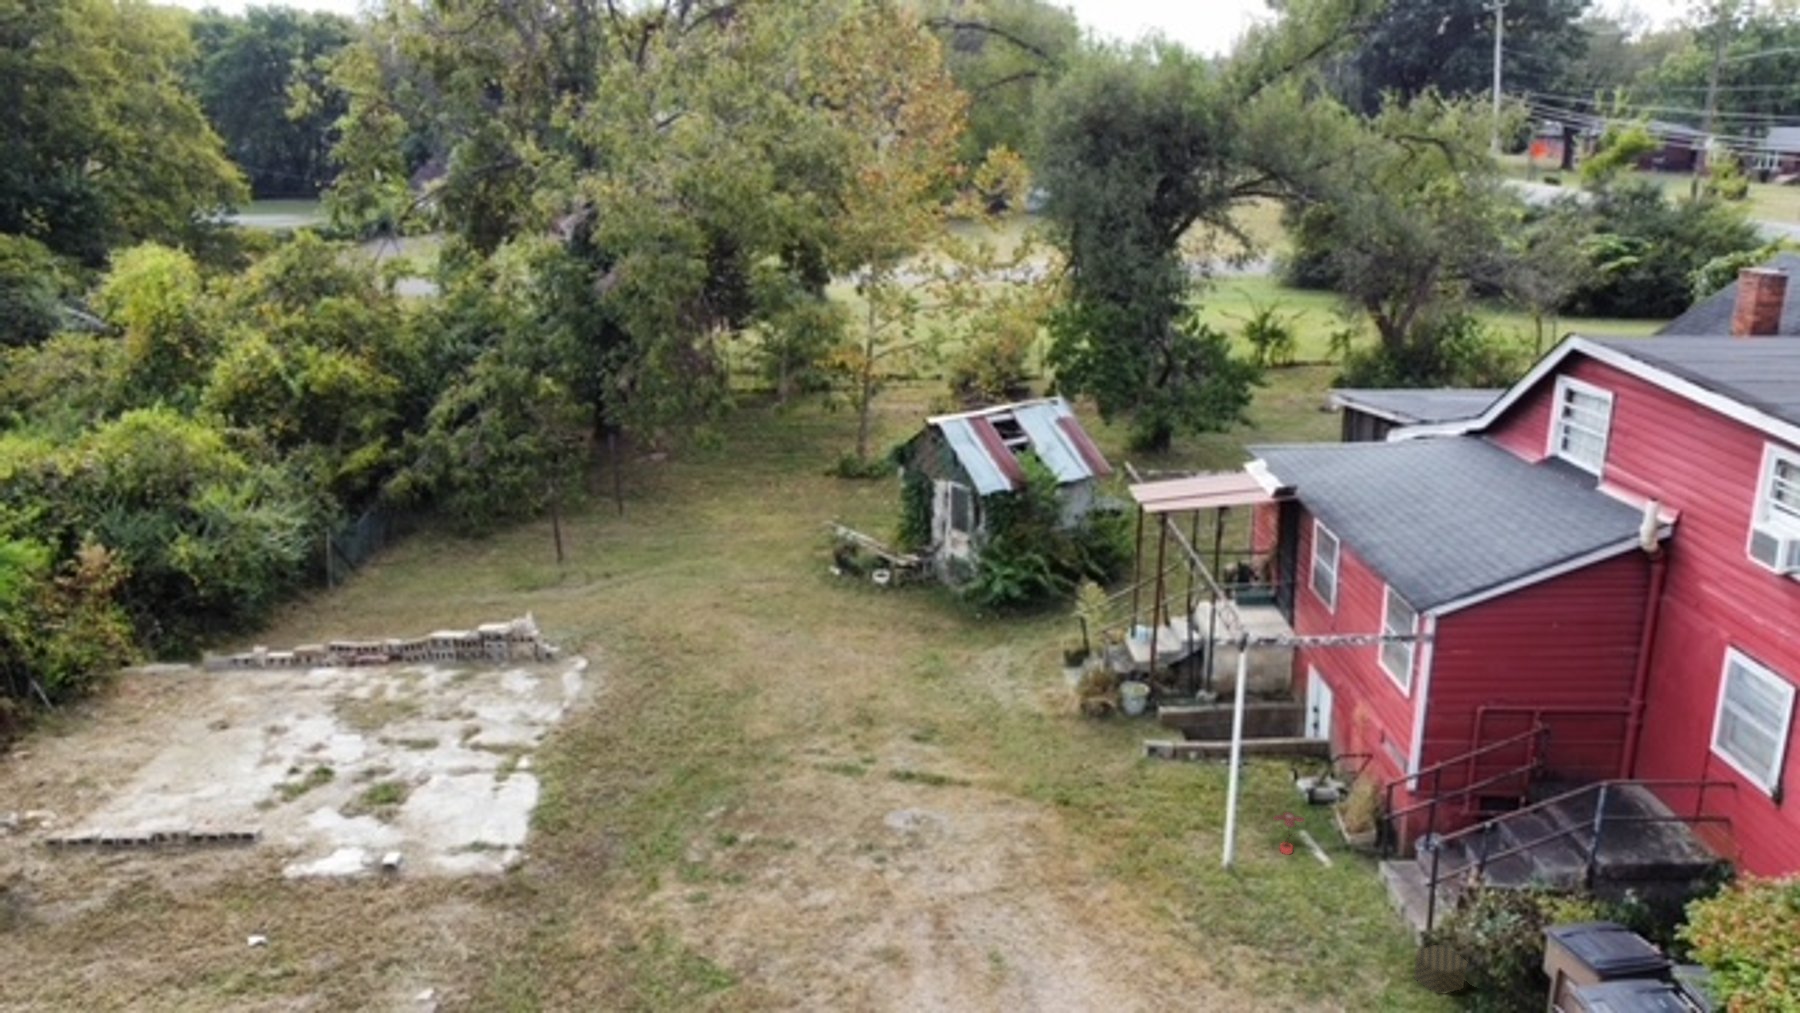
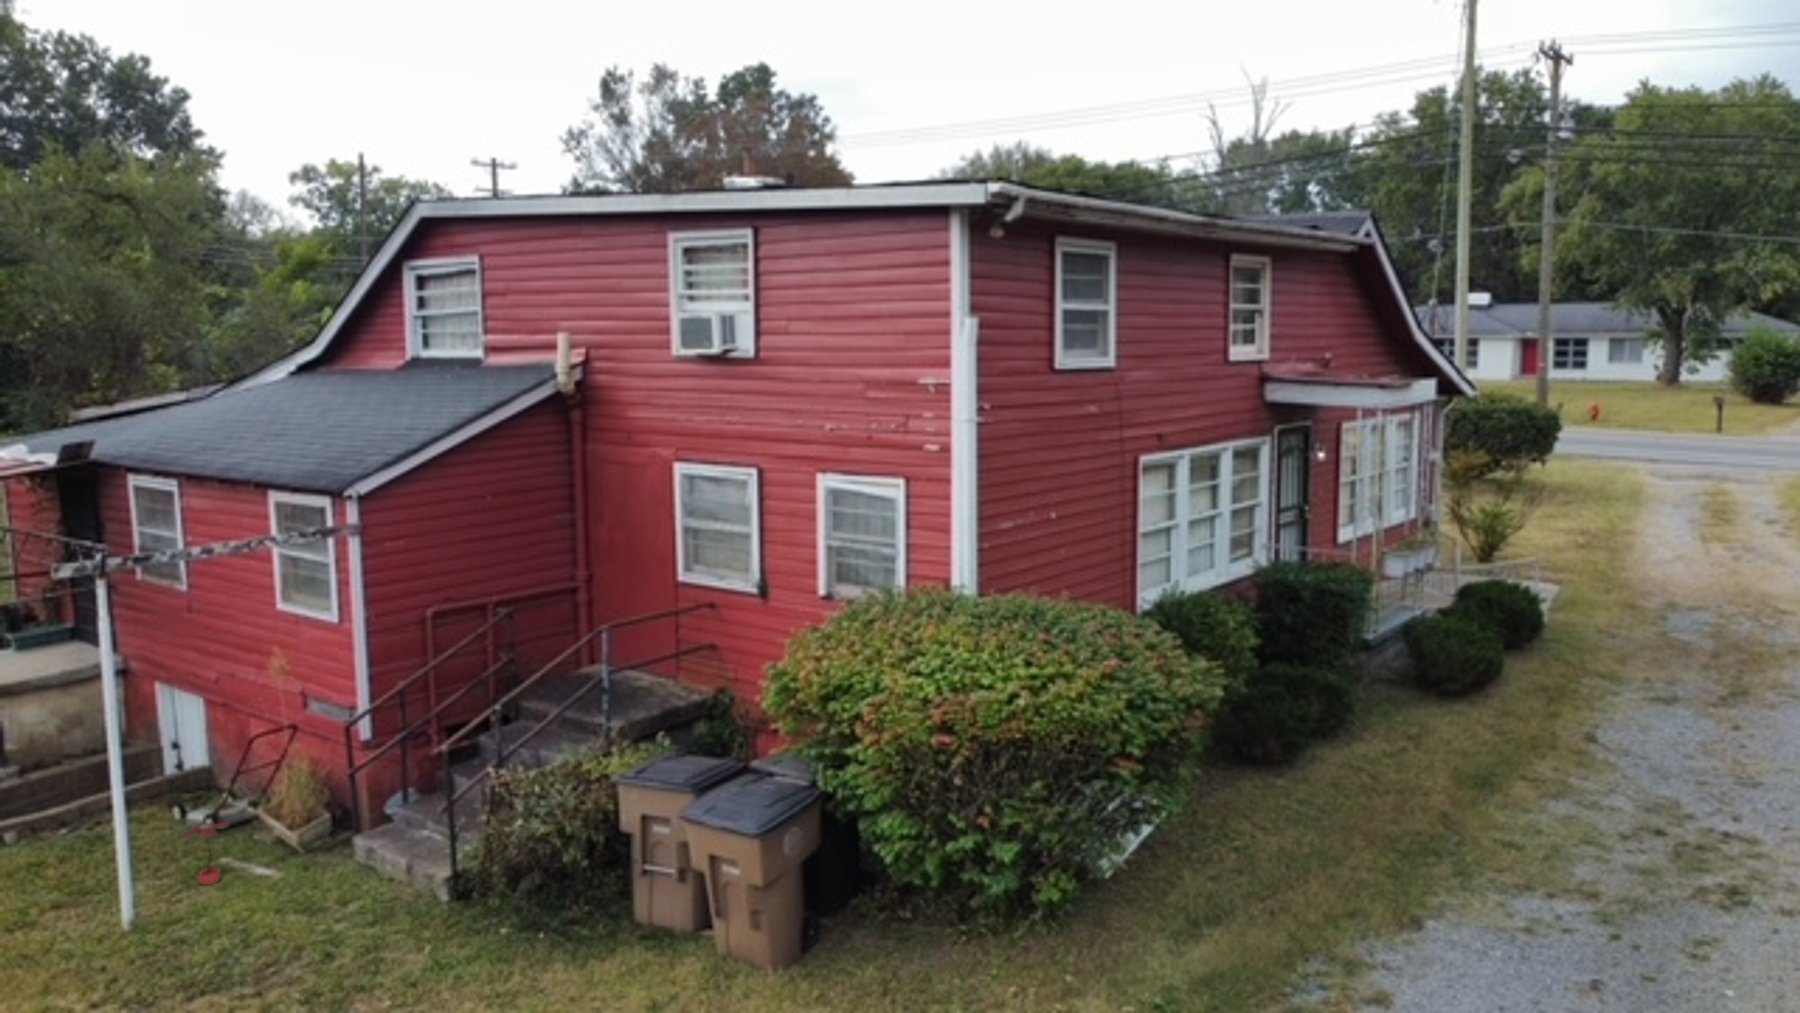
storage box: present [1414,945,1467,994] -> none [462,873,532,934]

